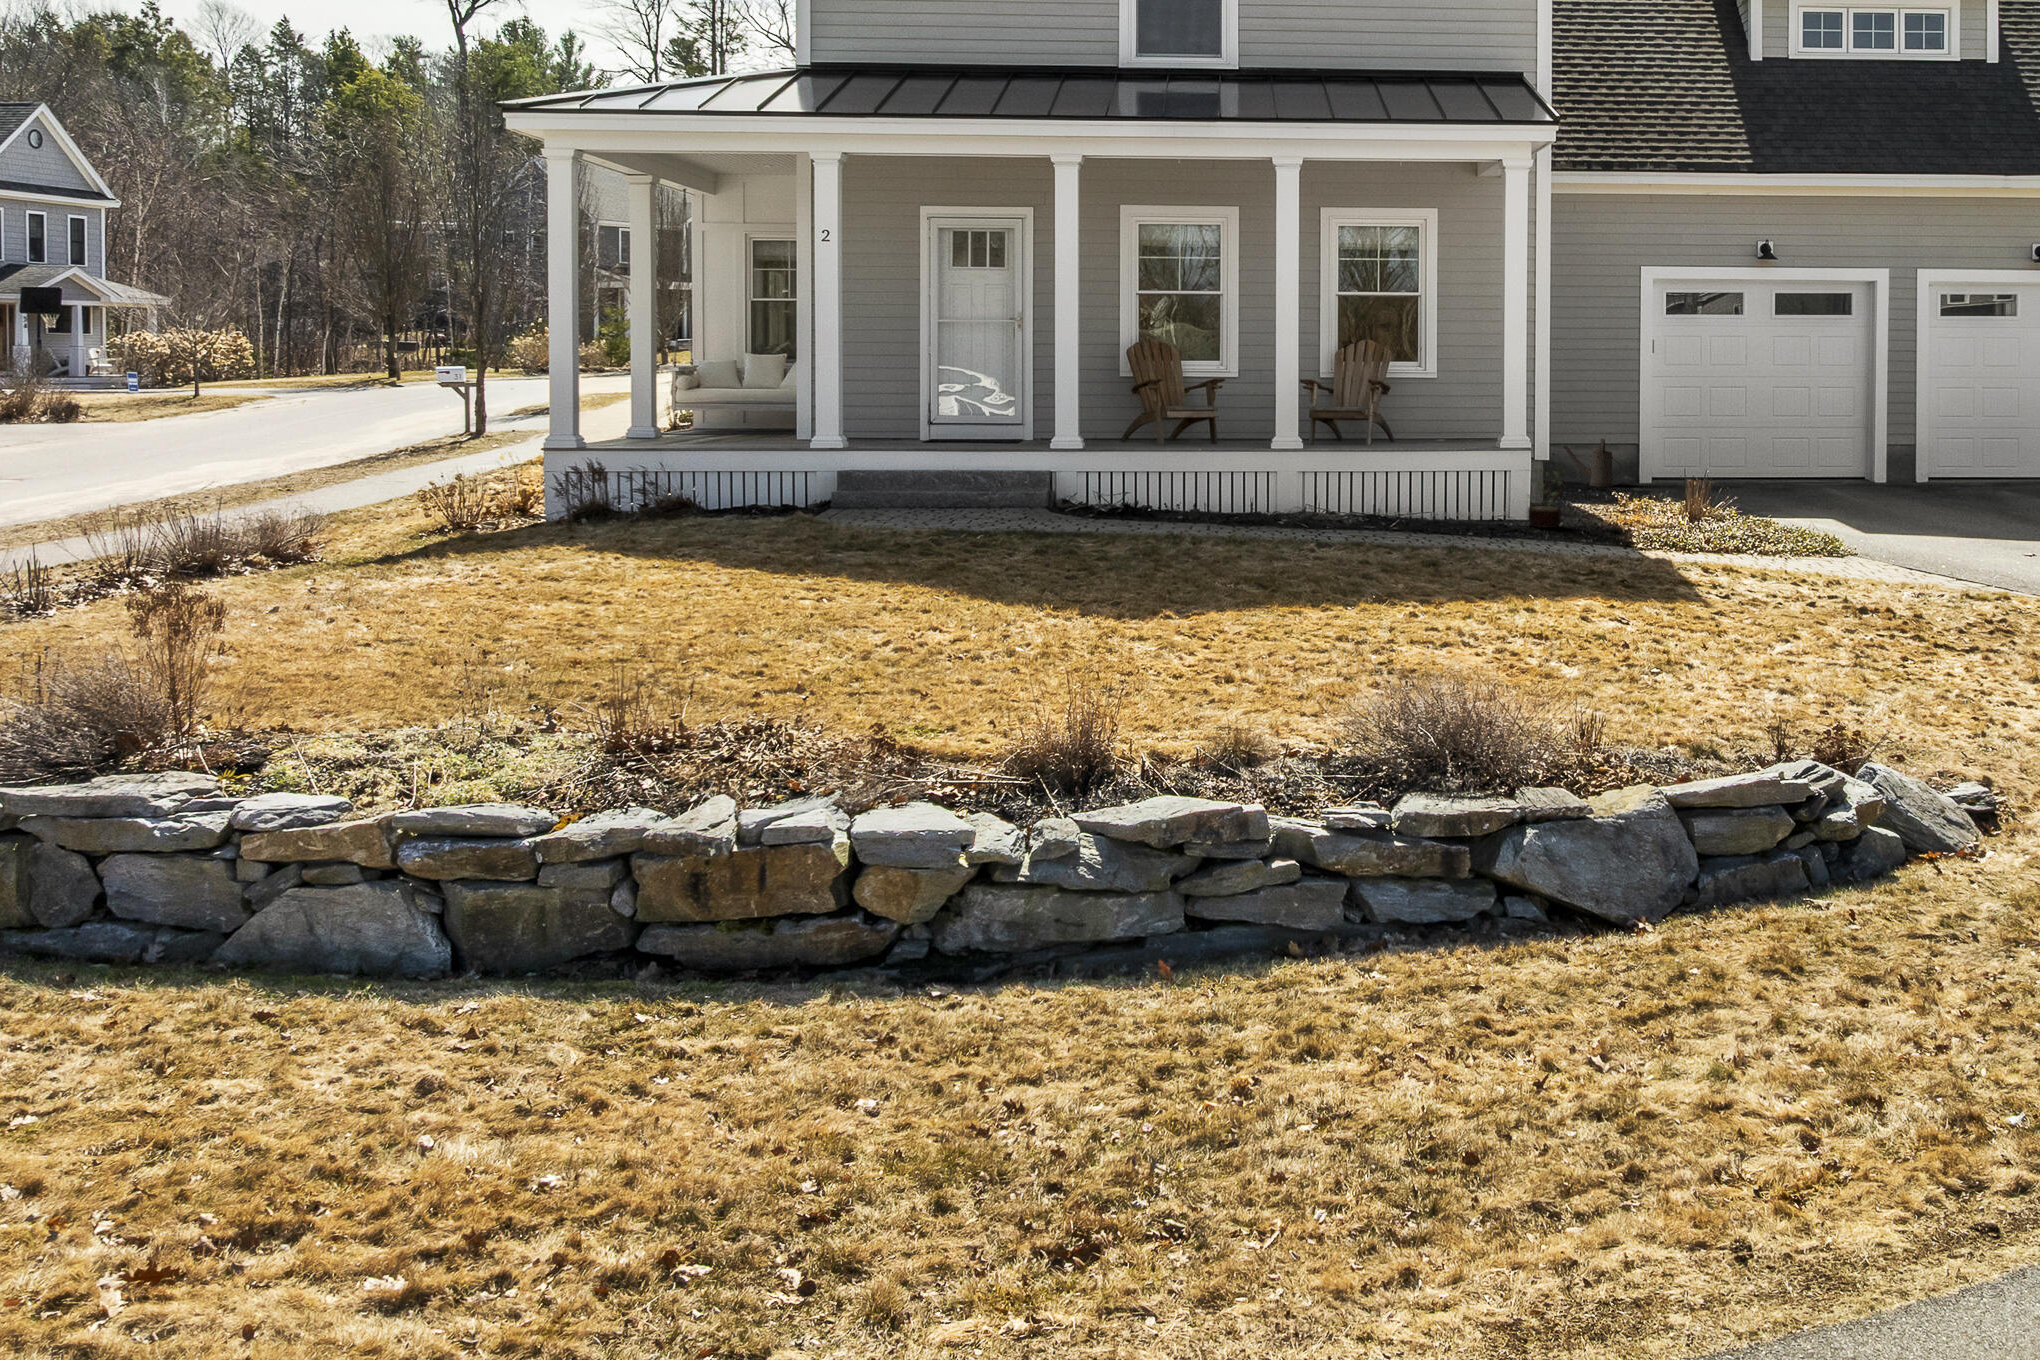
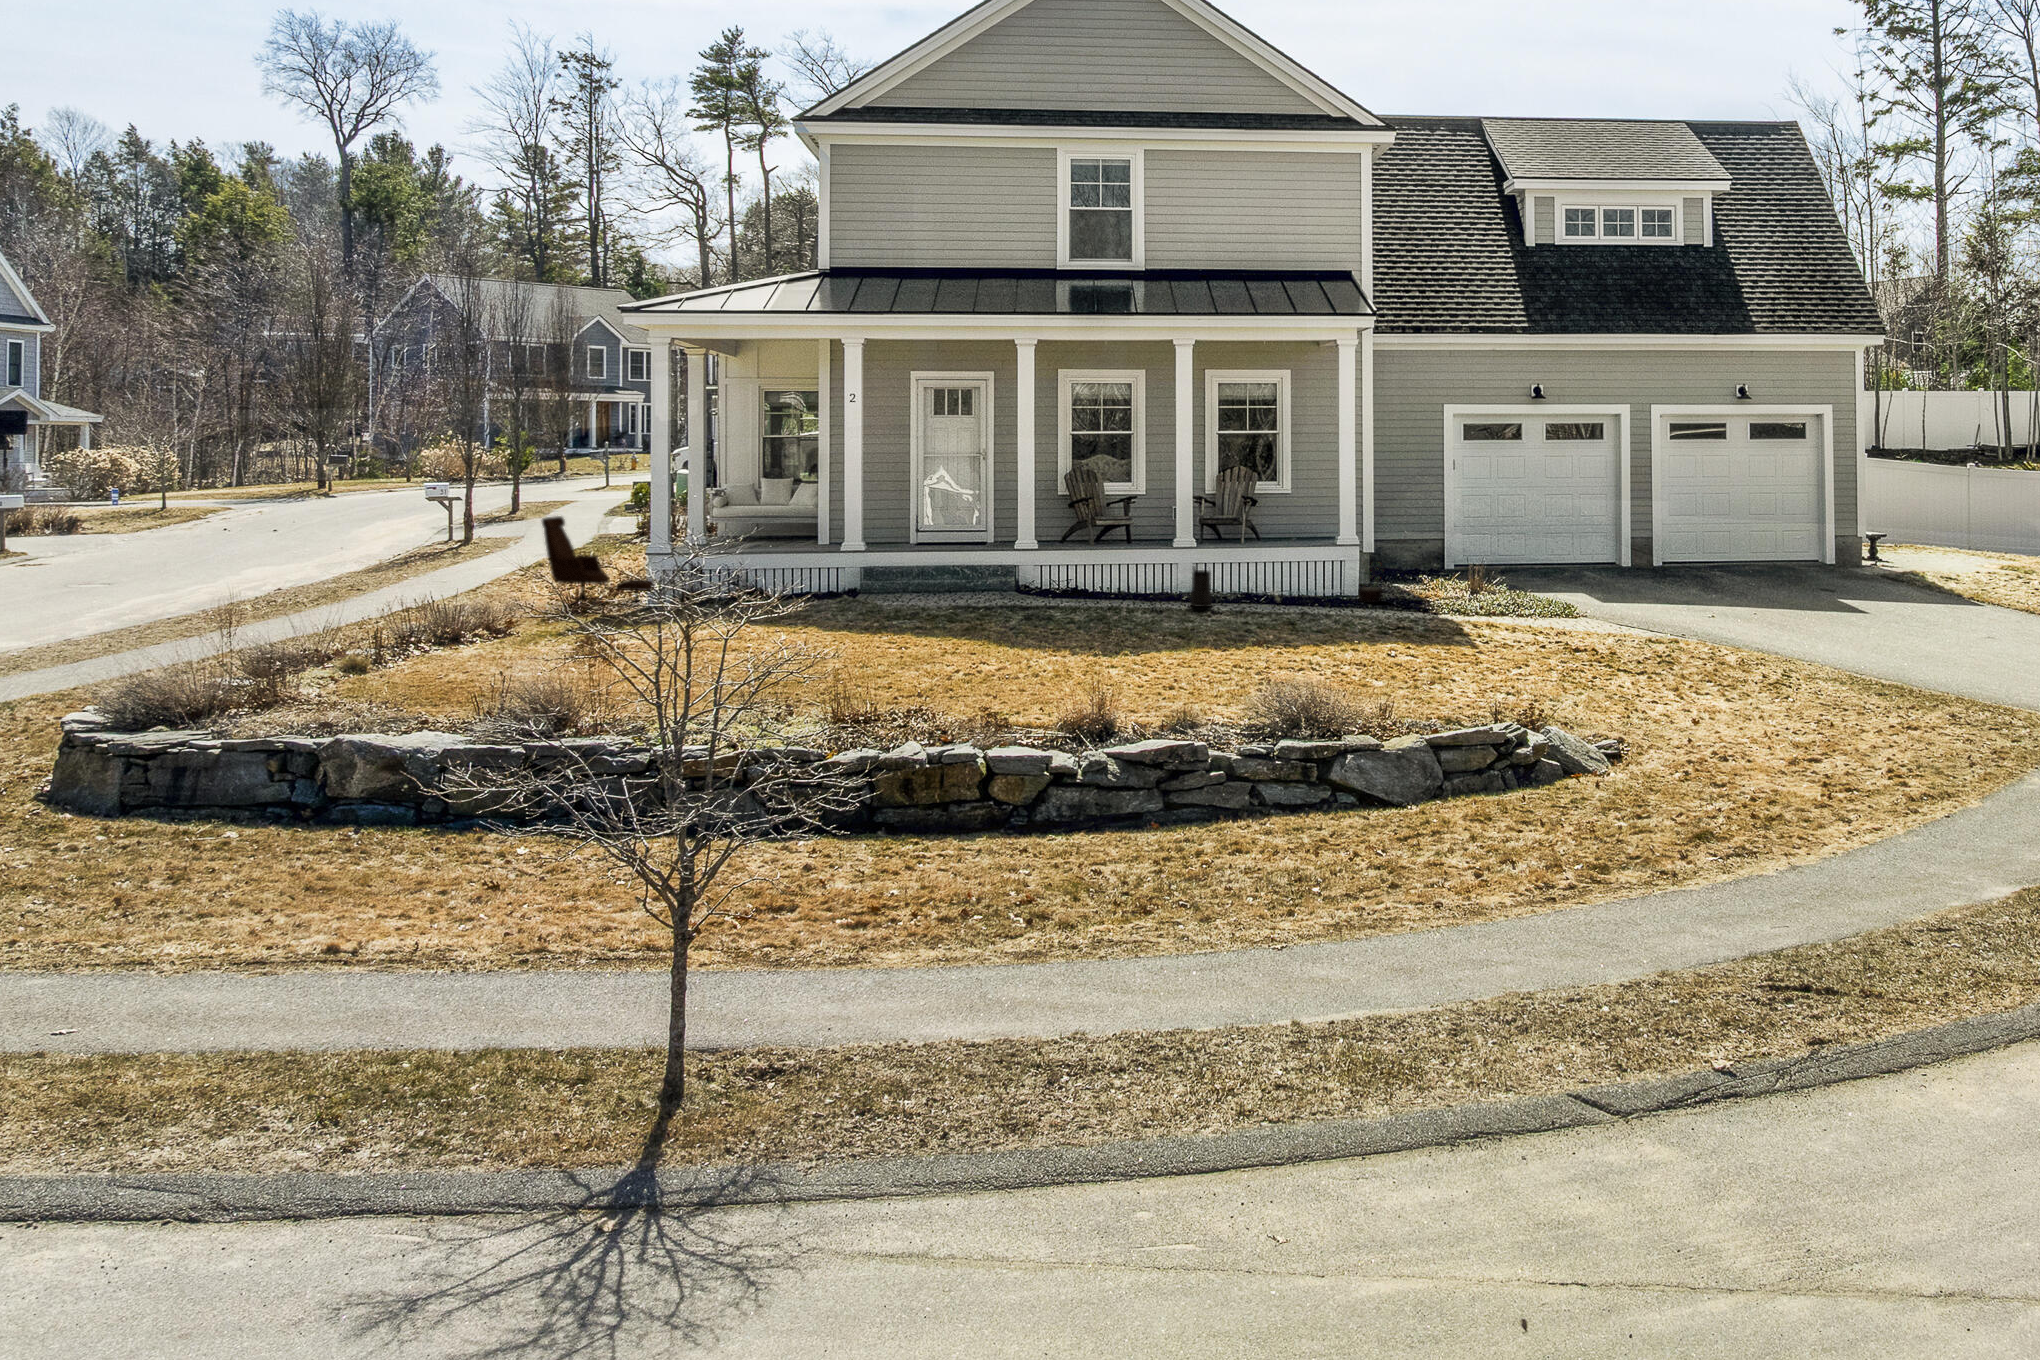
lounge chair: none [411,395,565,522] -> present [542,516,654,604]
watering can: present [1564,439,1621,487] -> present [1190,564,1212,607]

